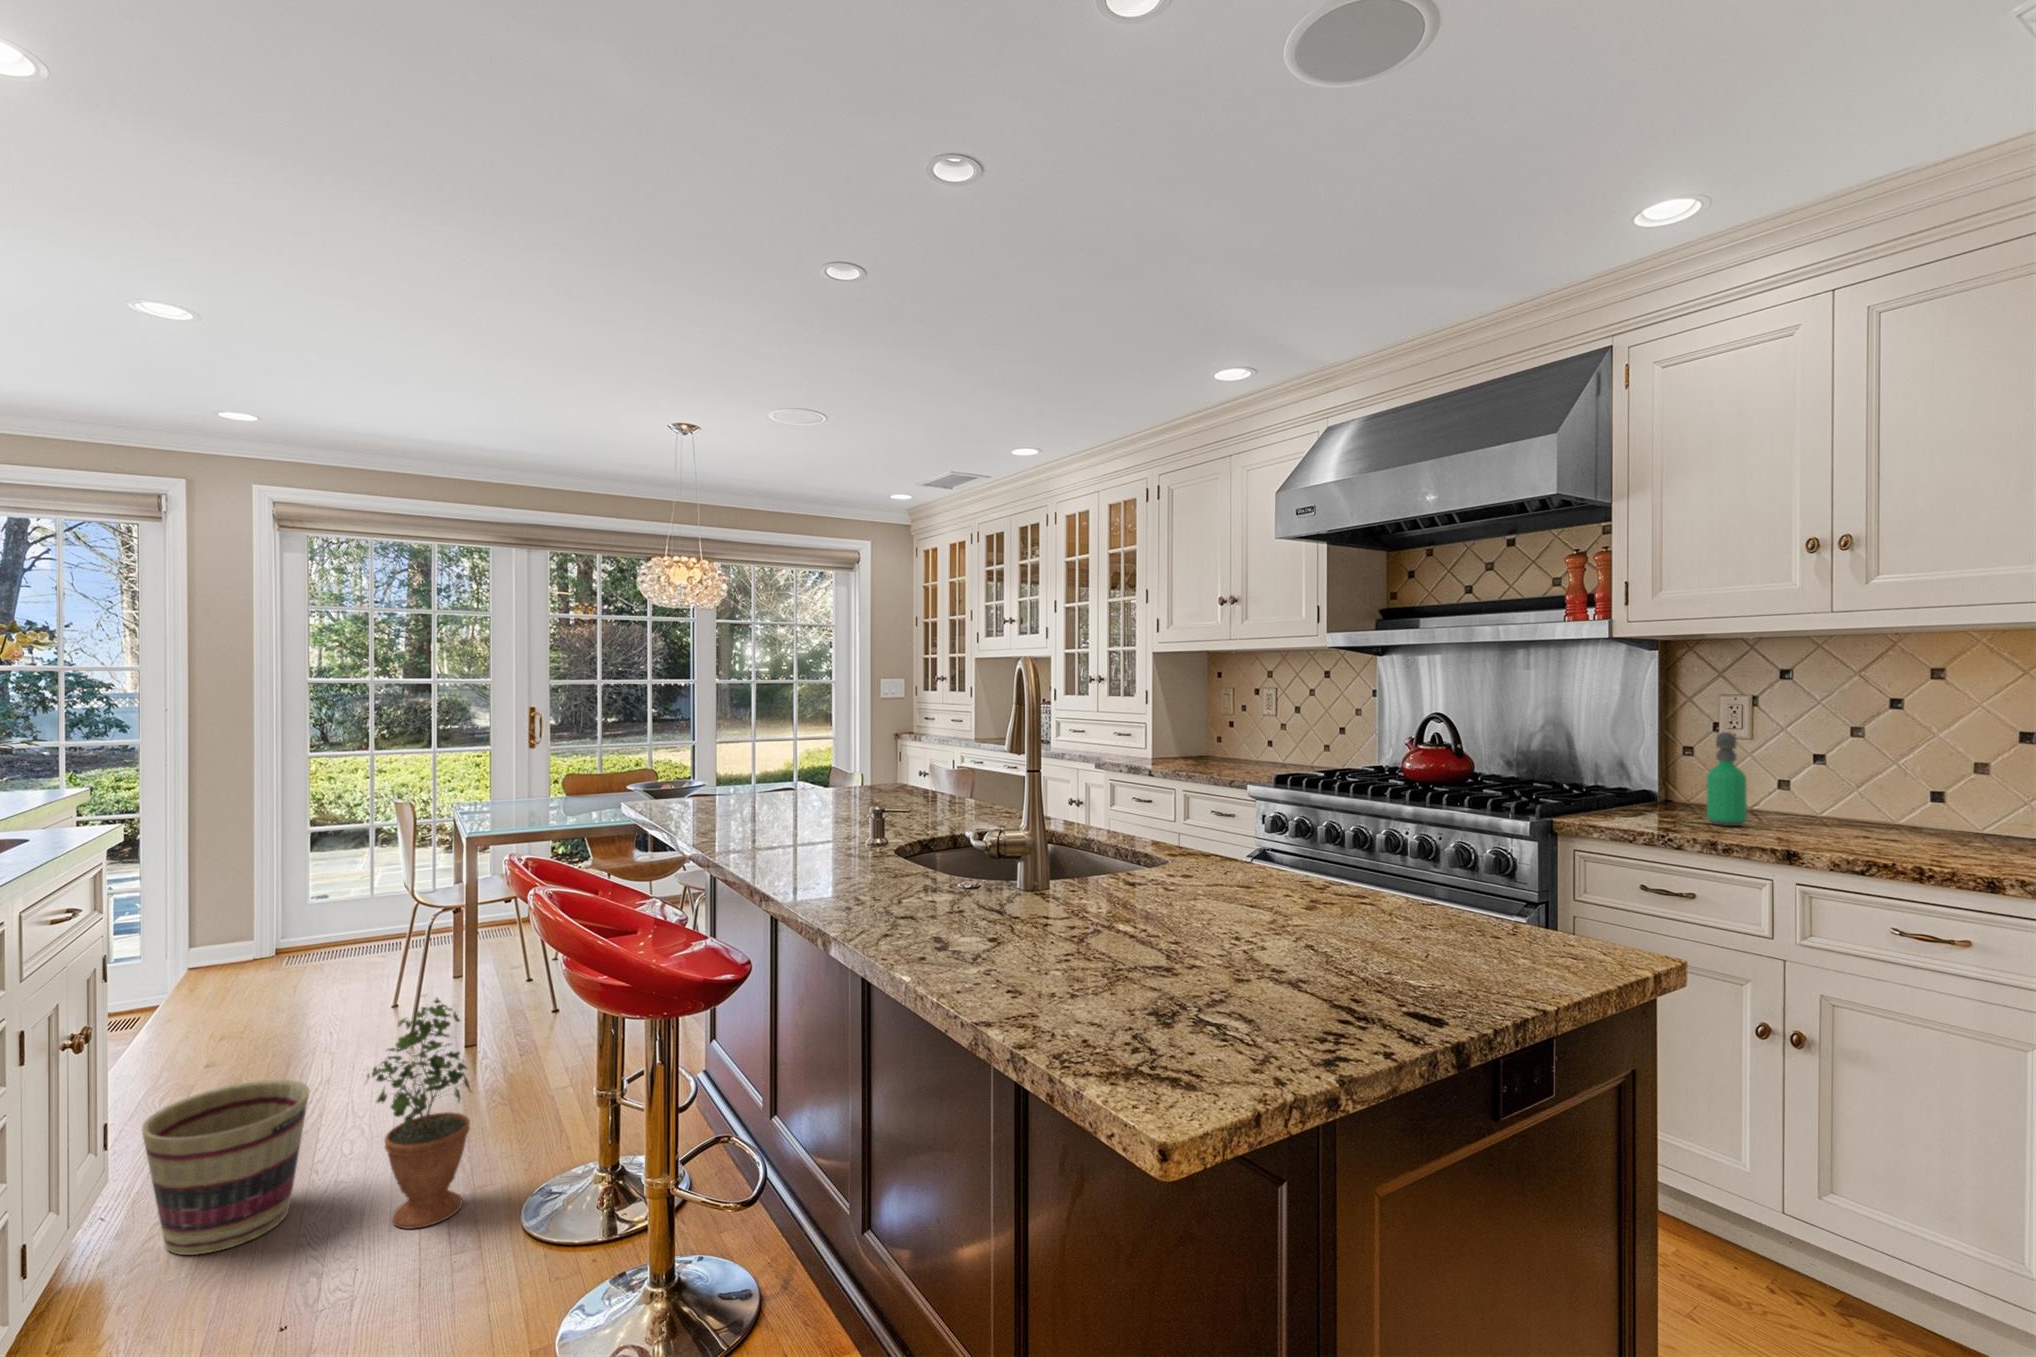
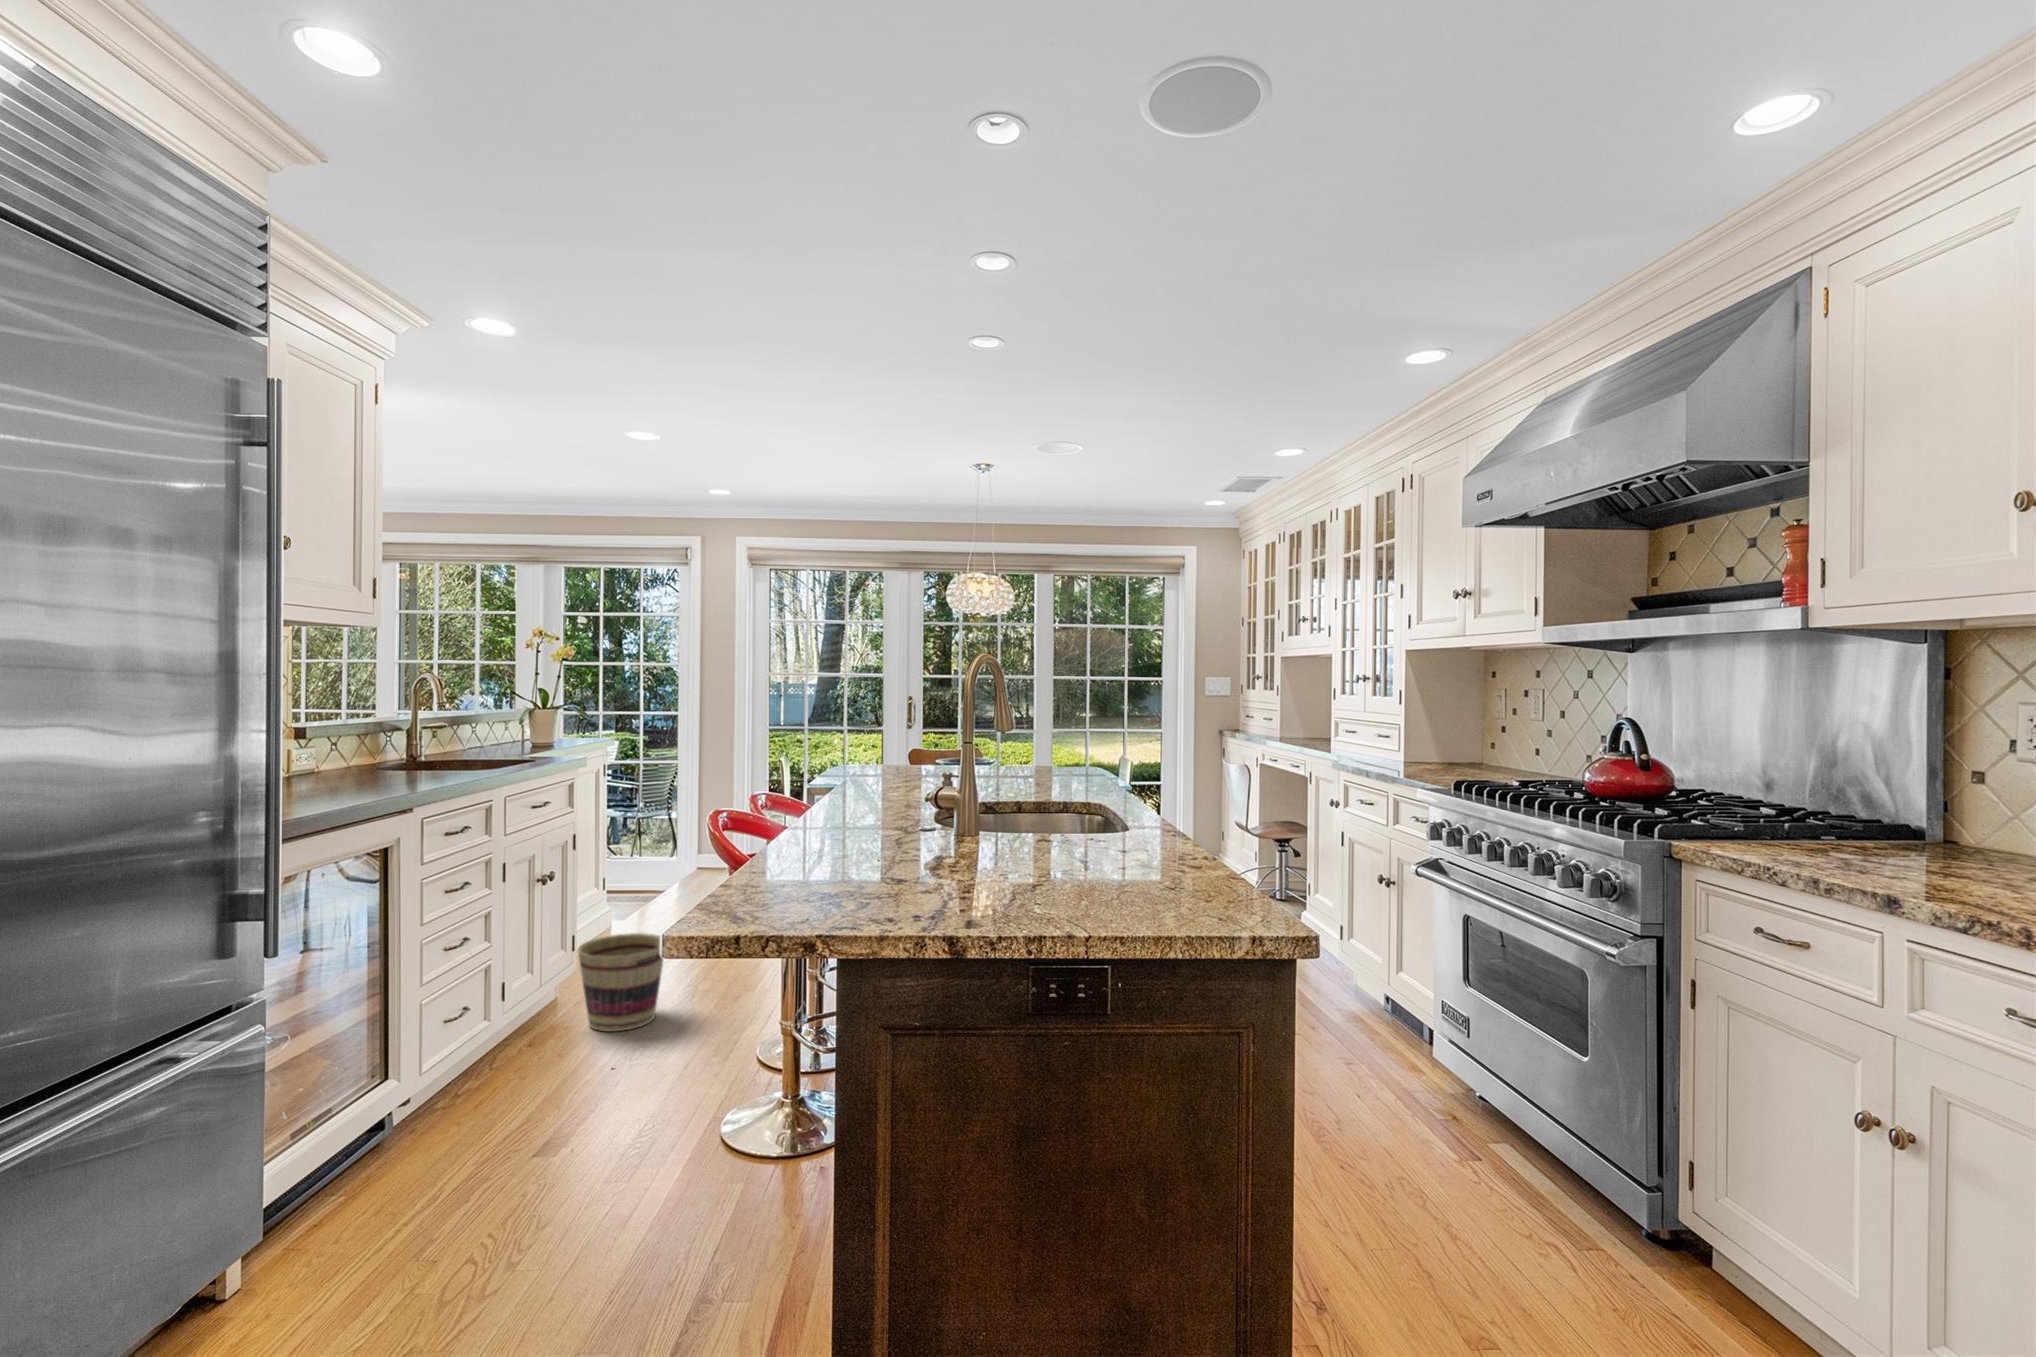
soap dispenser: present [1707,732,1747,826] -> none [1873,751,1928,869]
potted plant: present [367,997,471,1229] -> none [683,890,748,1045]

